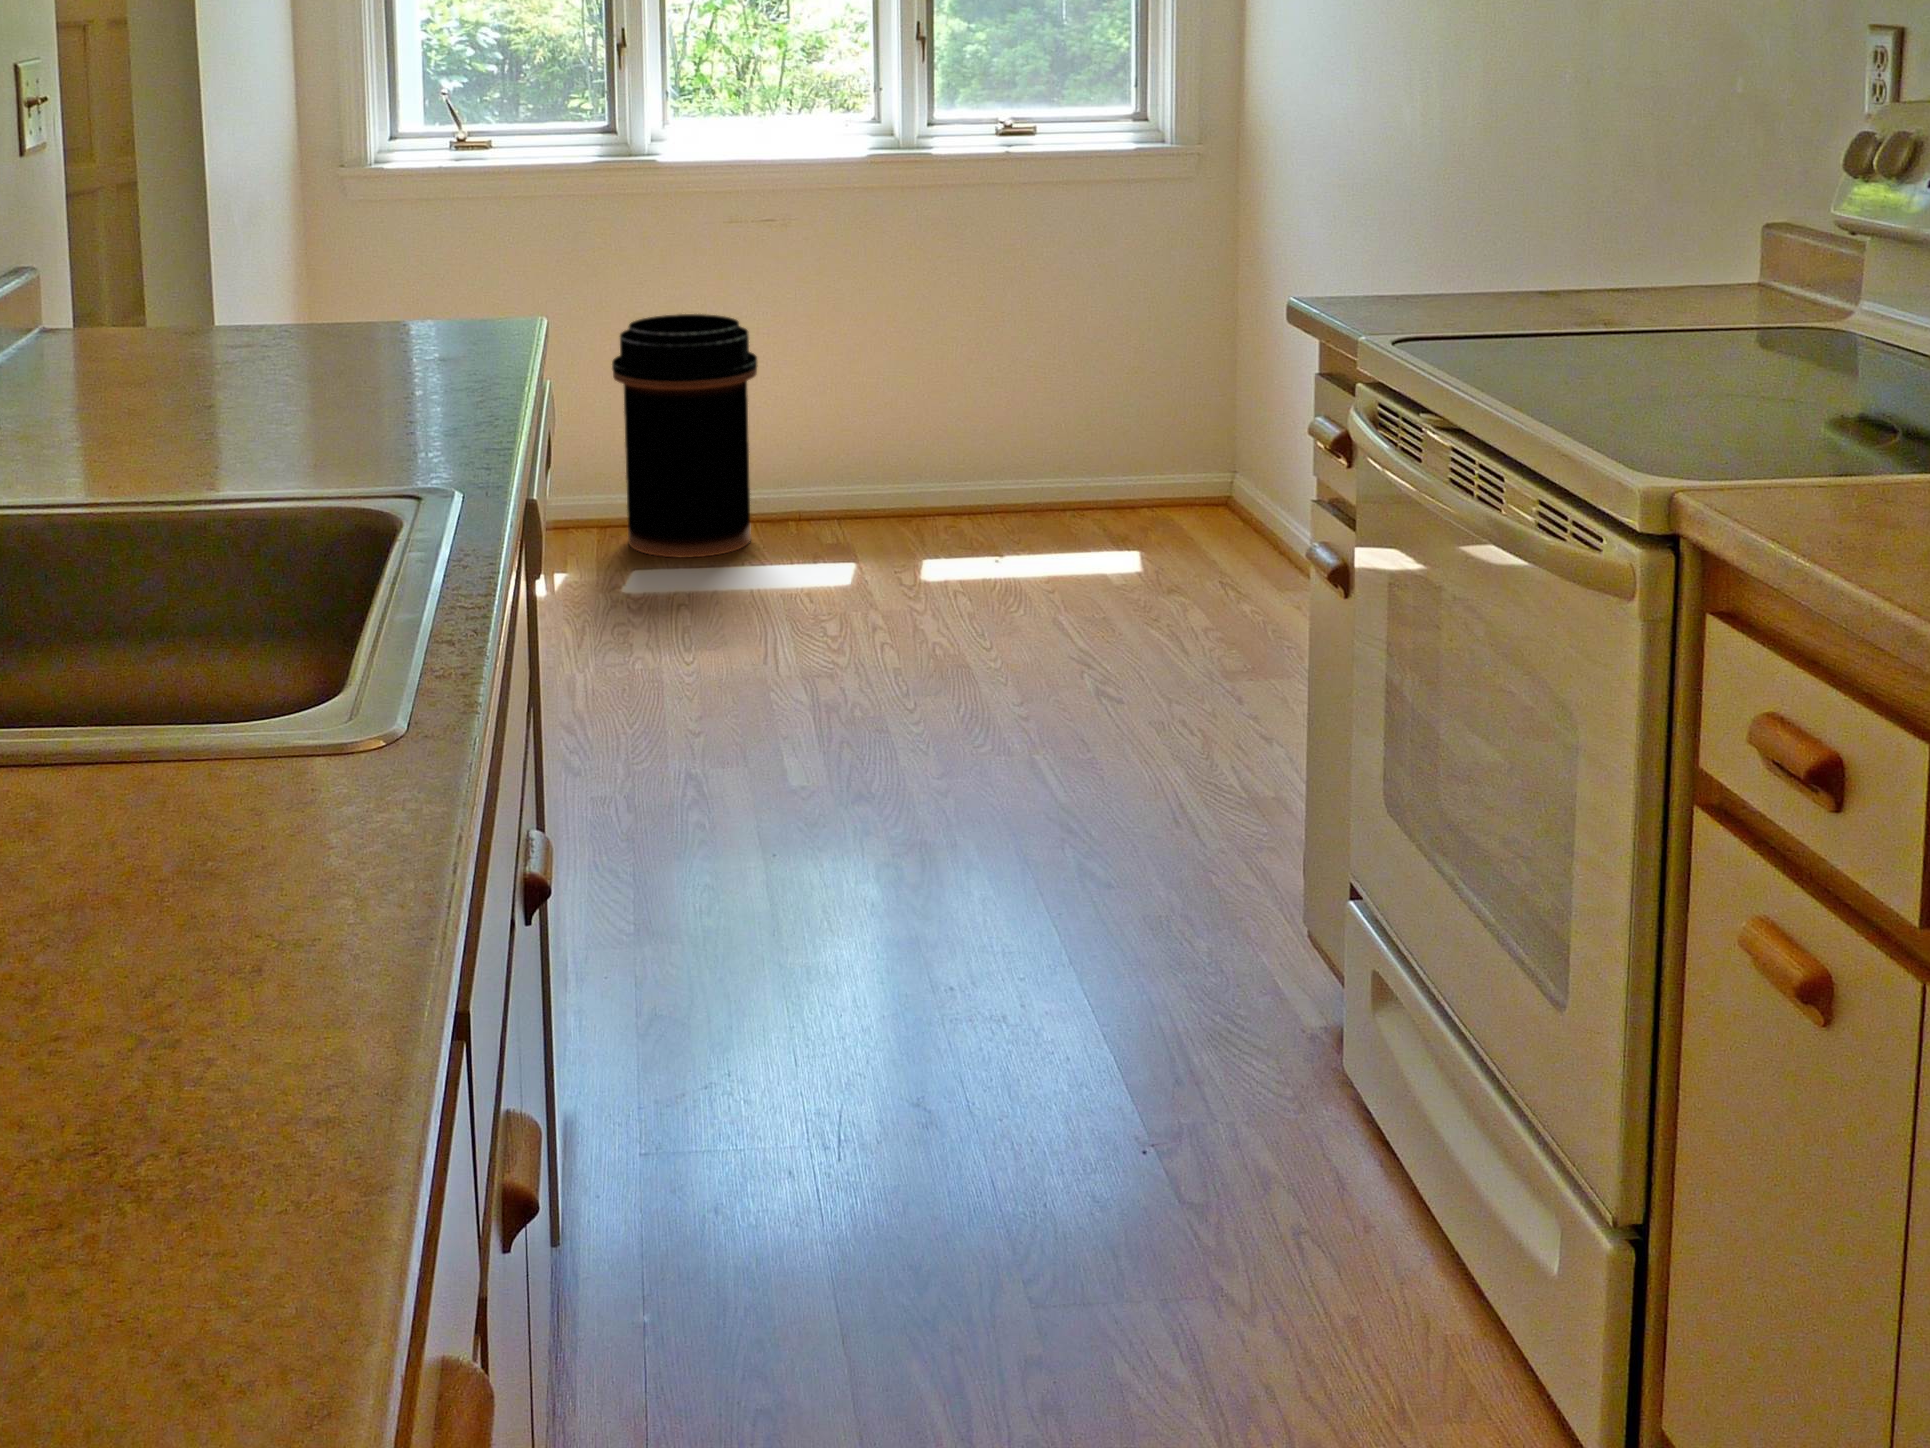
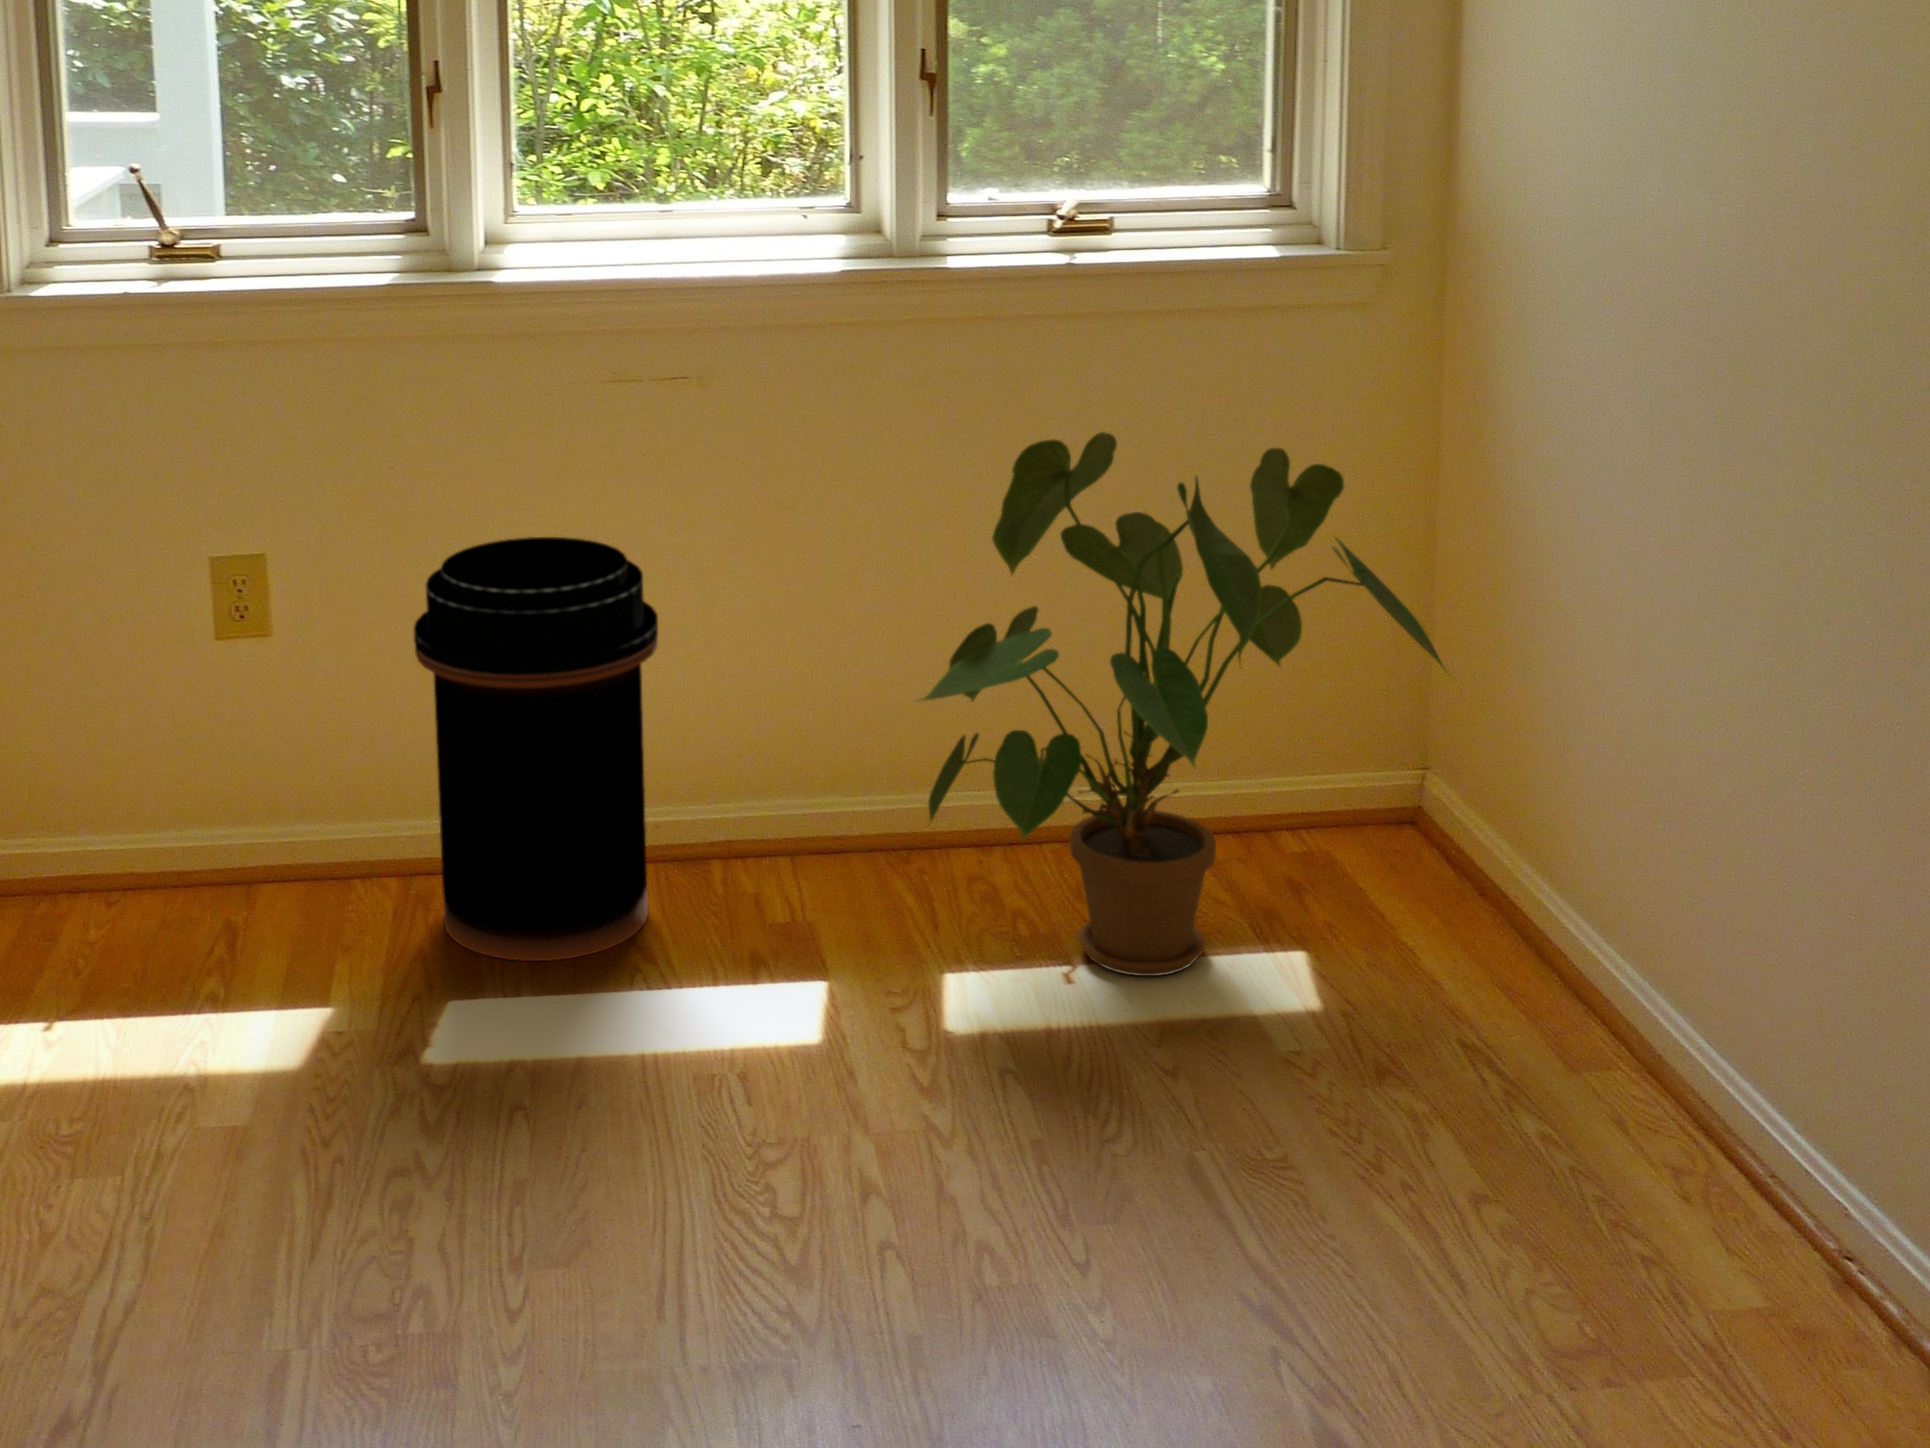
house plant: none [908,252,1228,561] -> present [918,432,1447,976]

